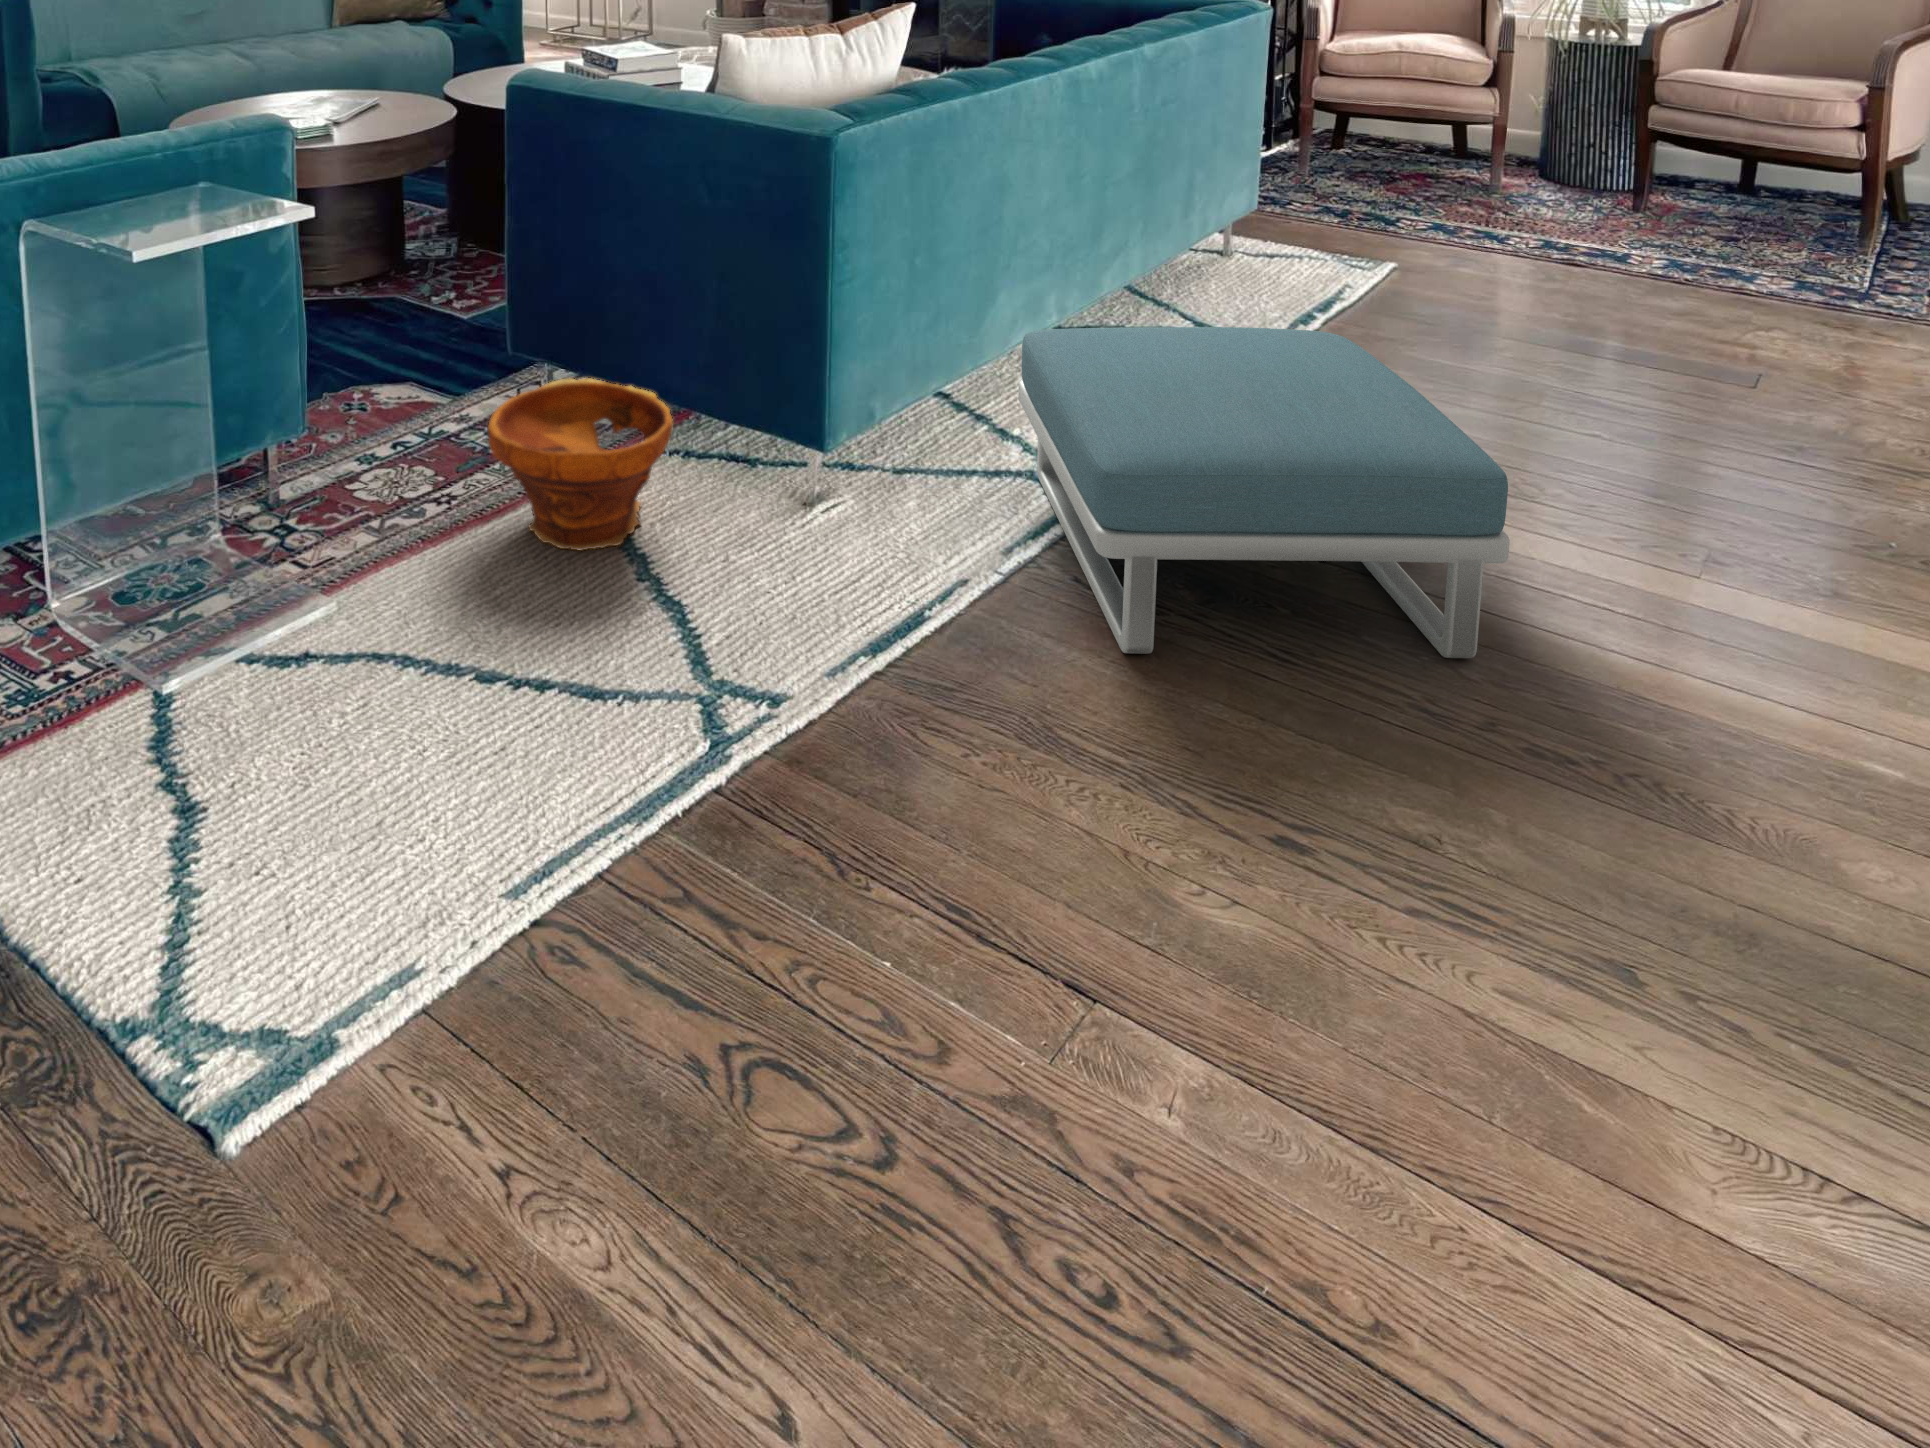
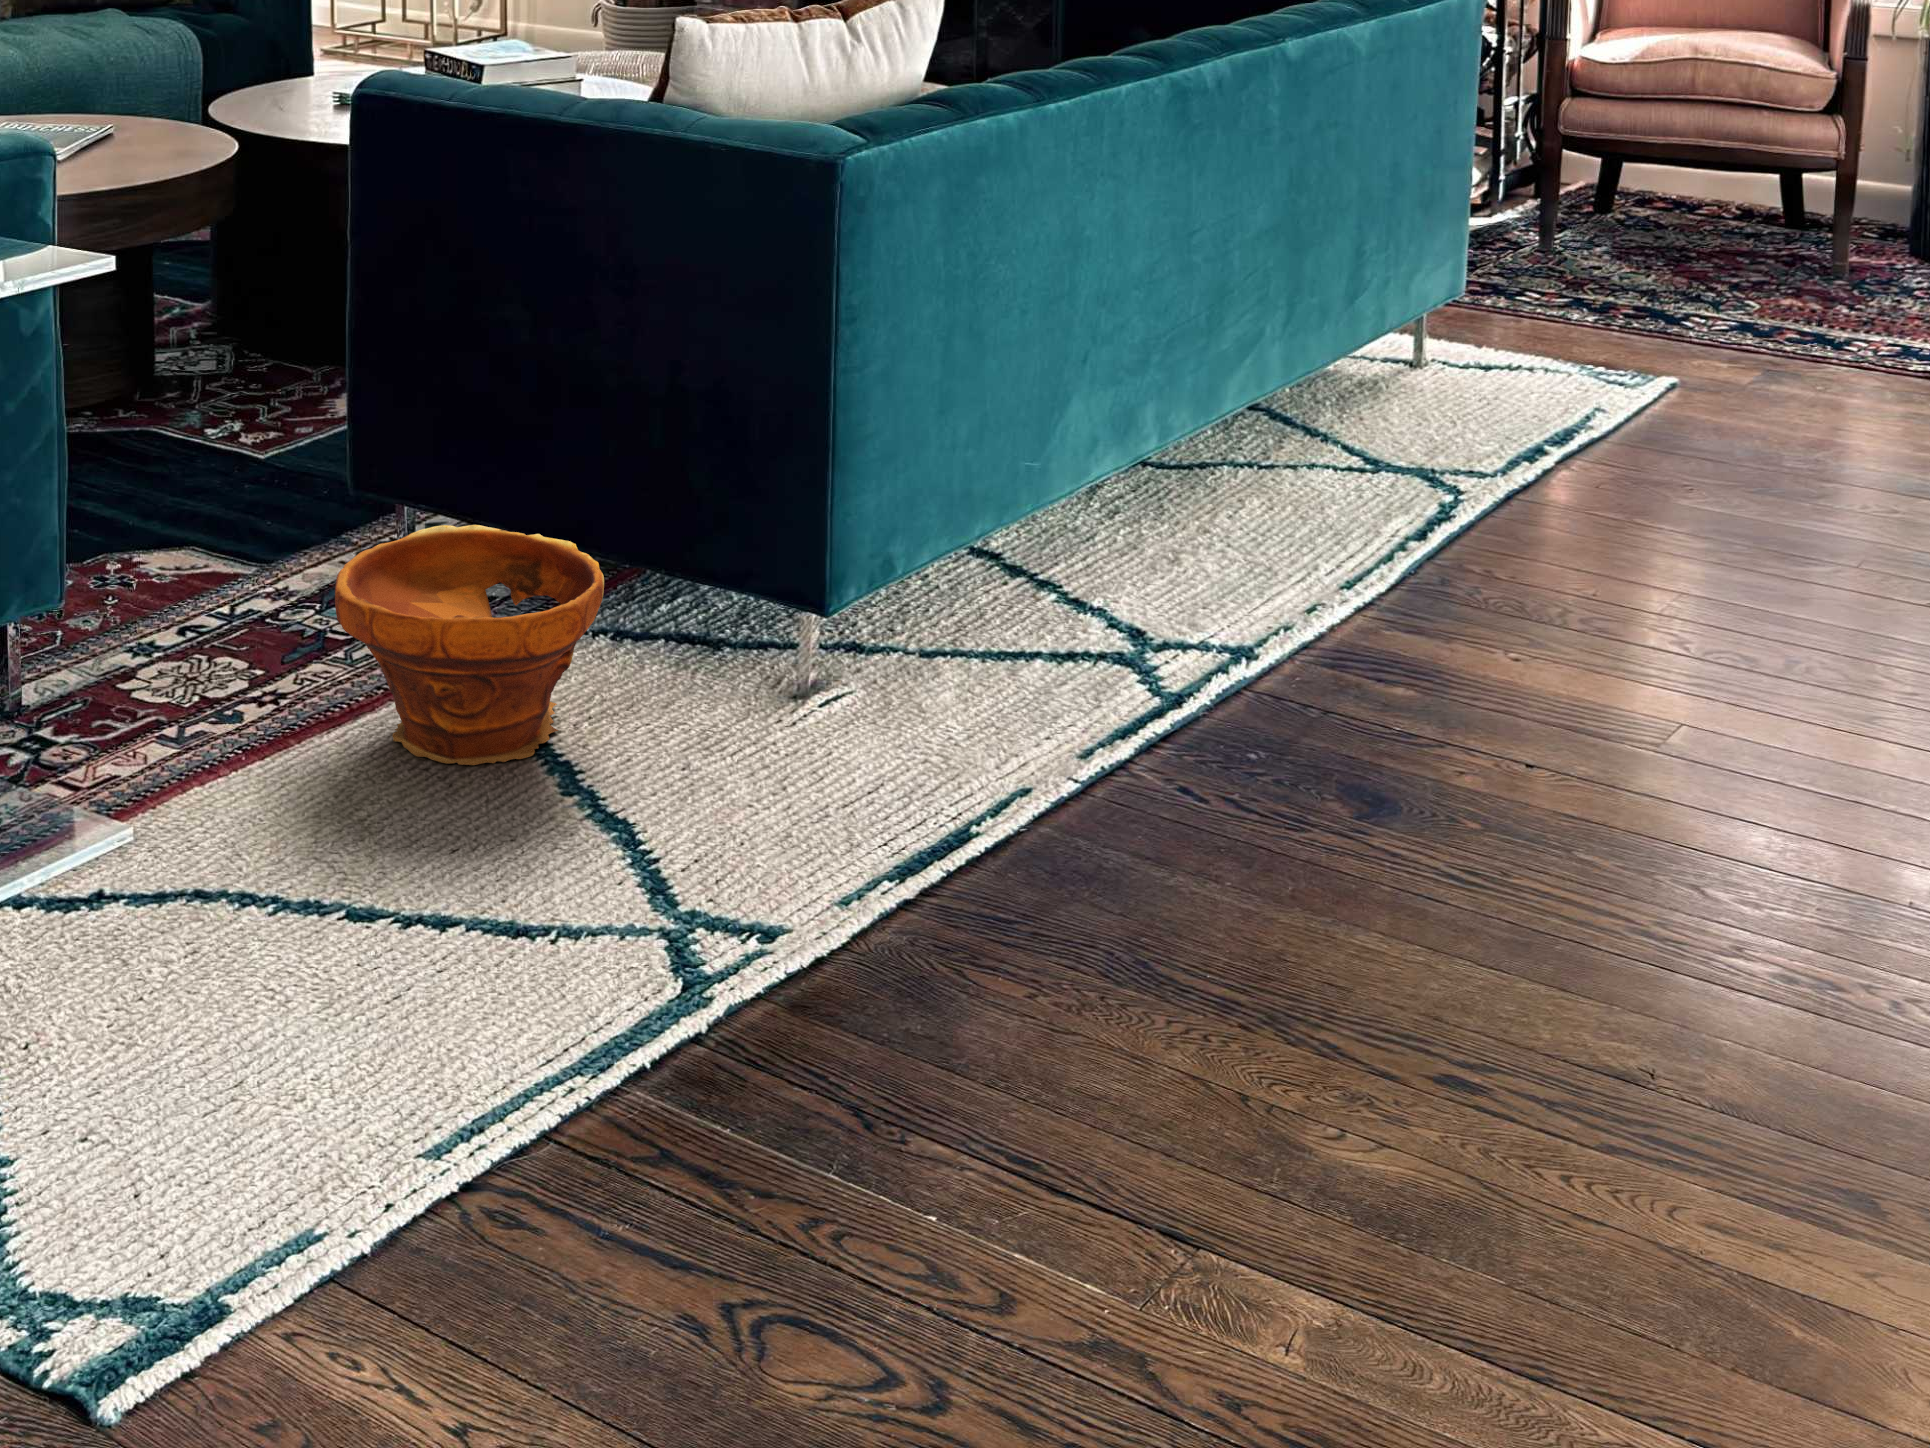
footstool: present [1018,327,1510,658] -> none [1103,444,1771,875]

